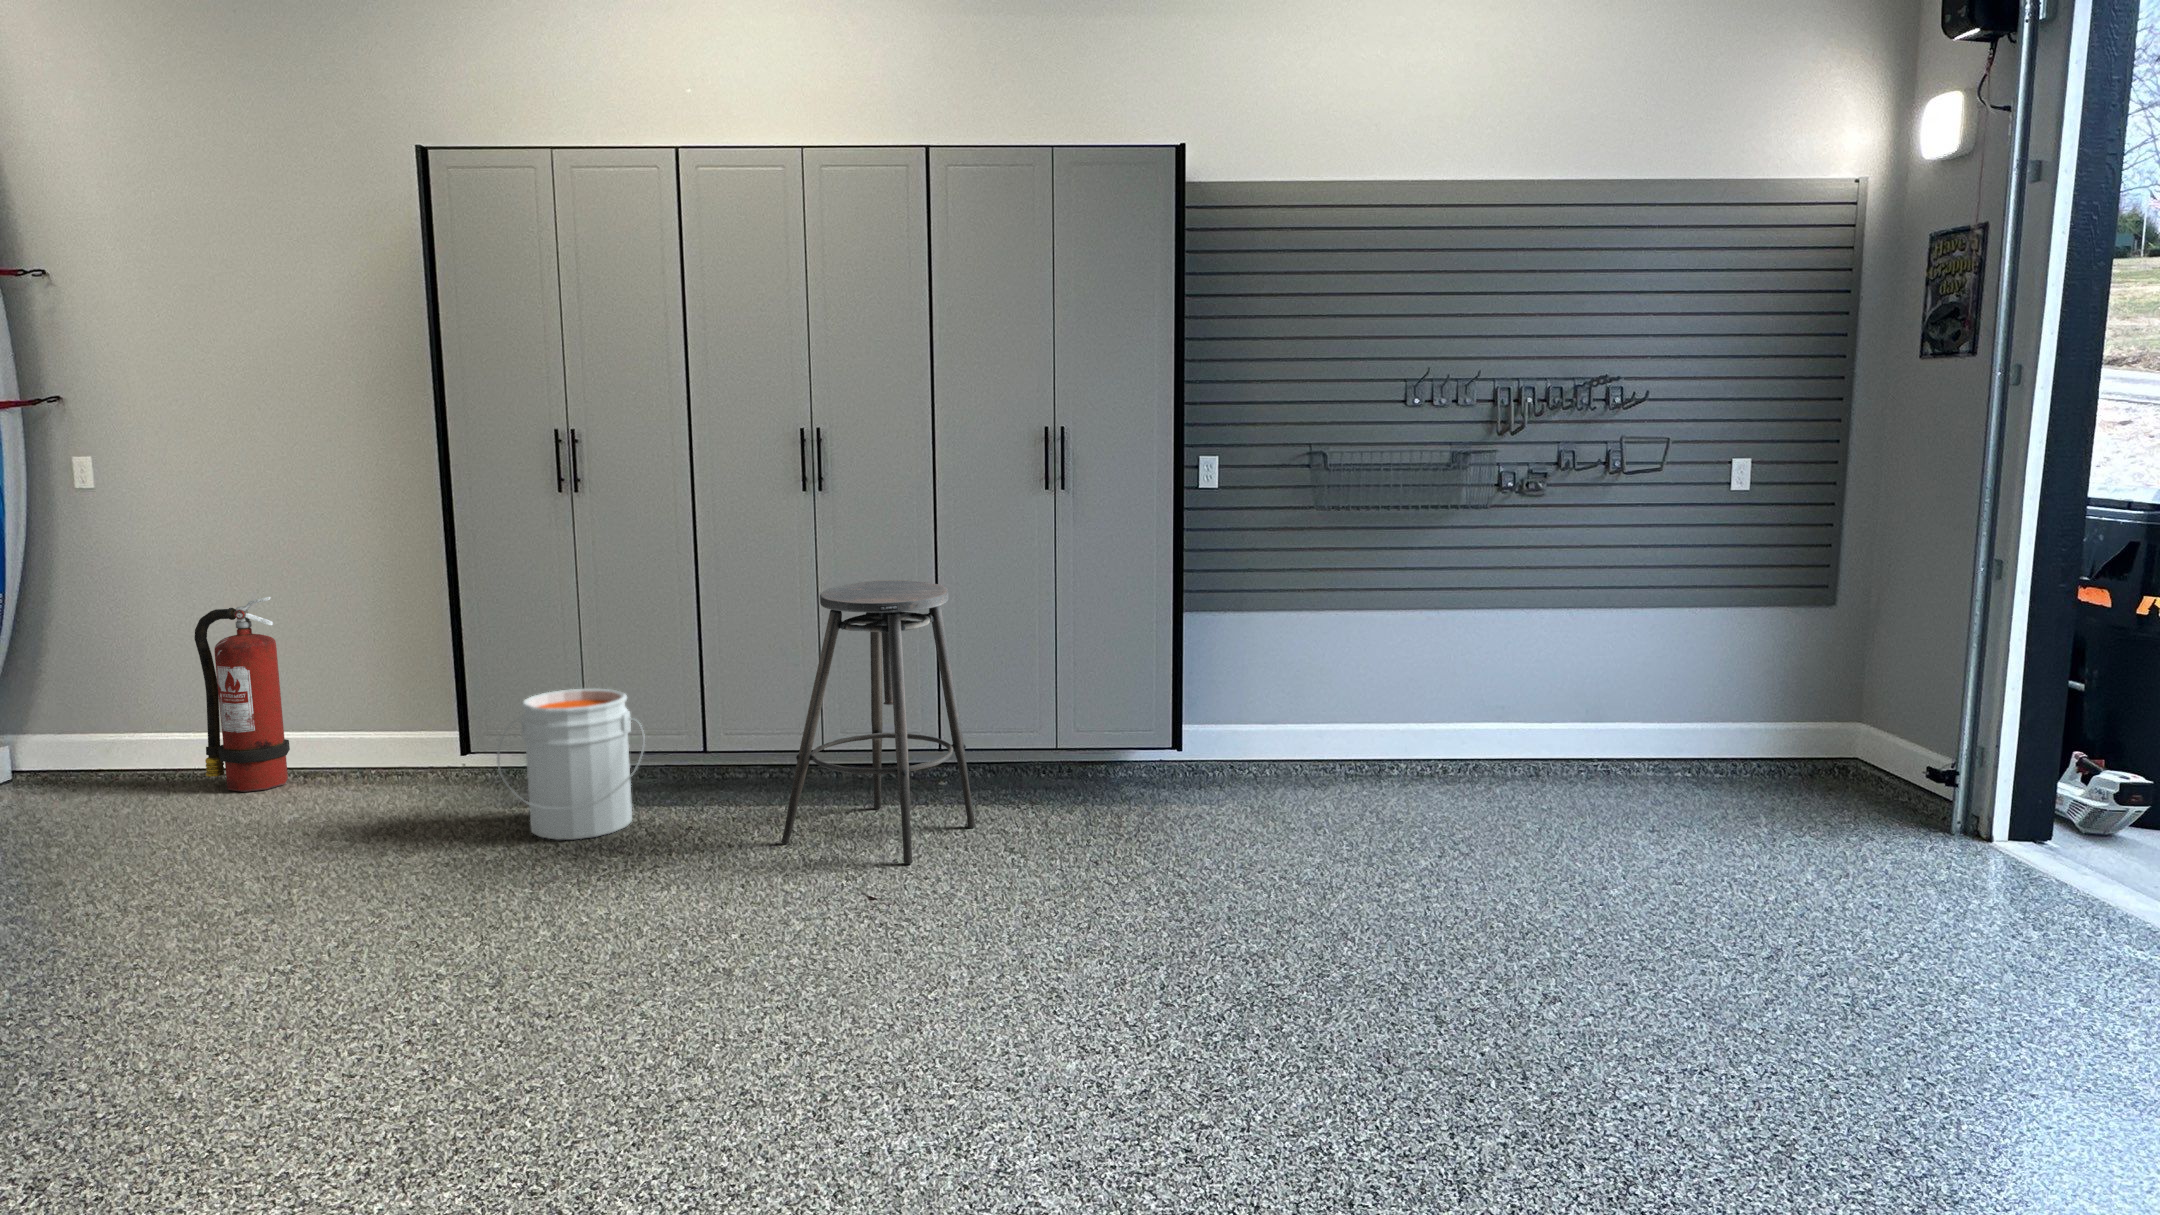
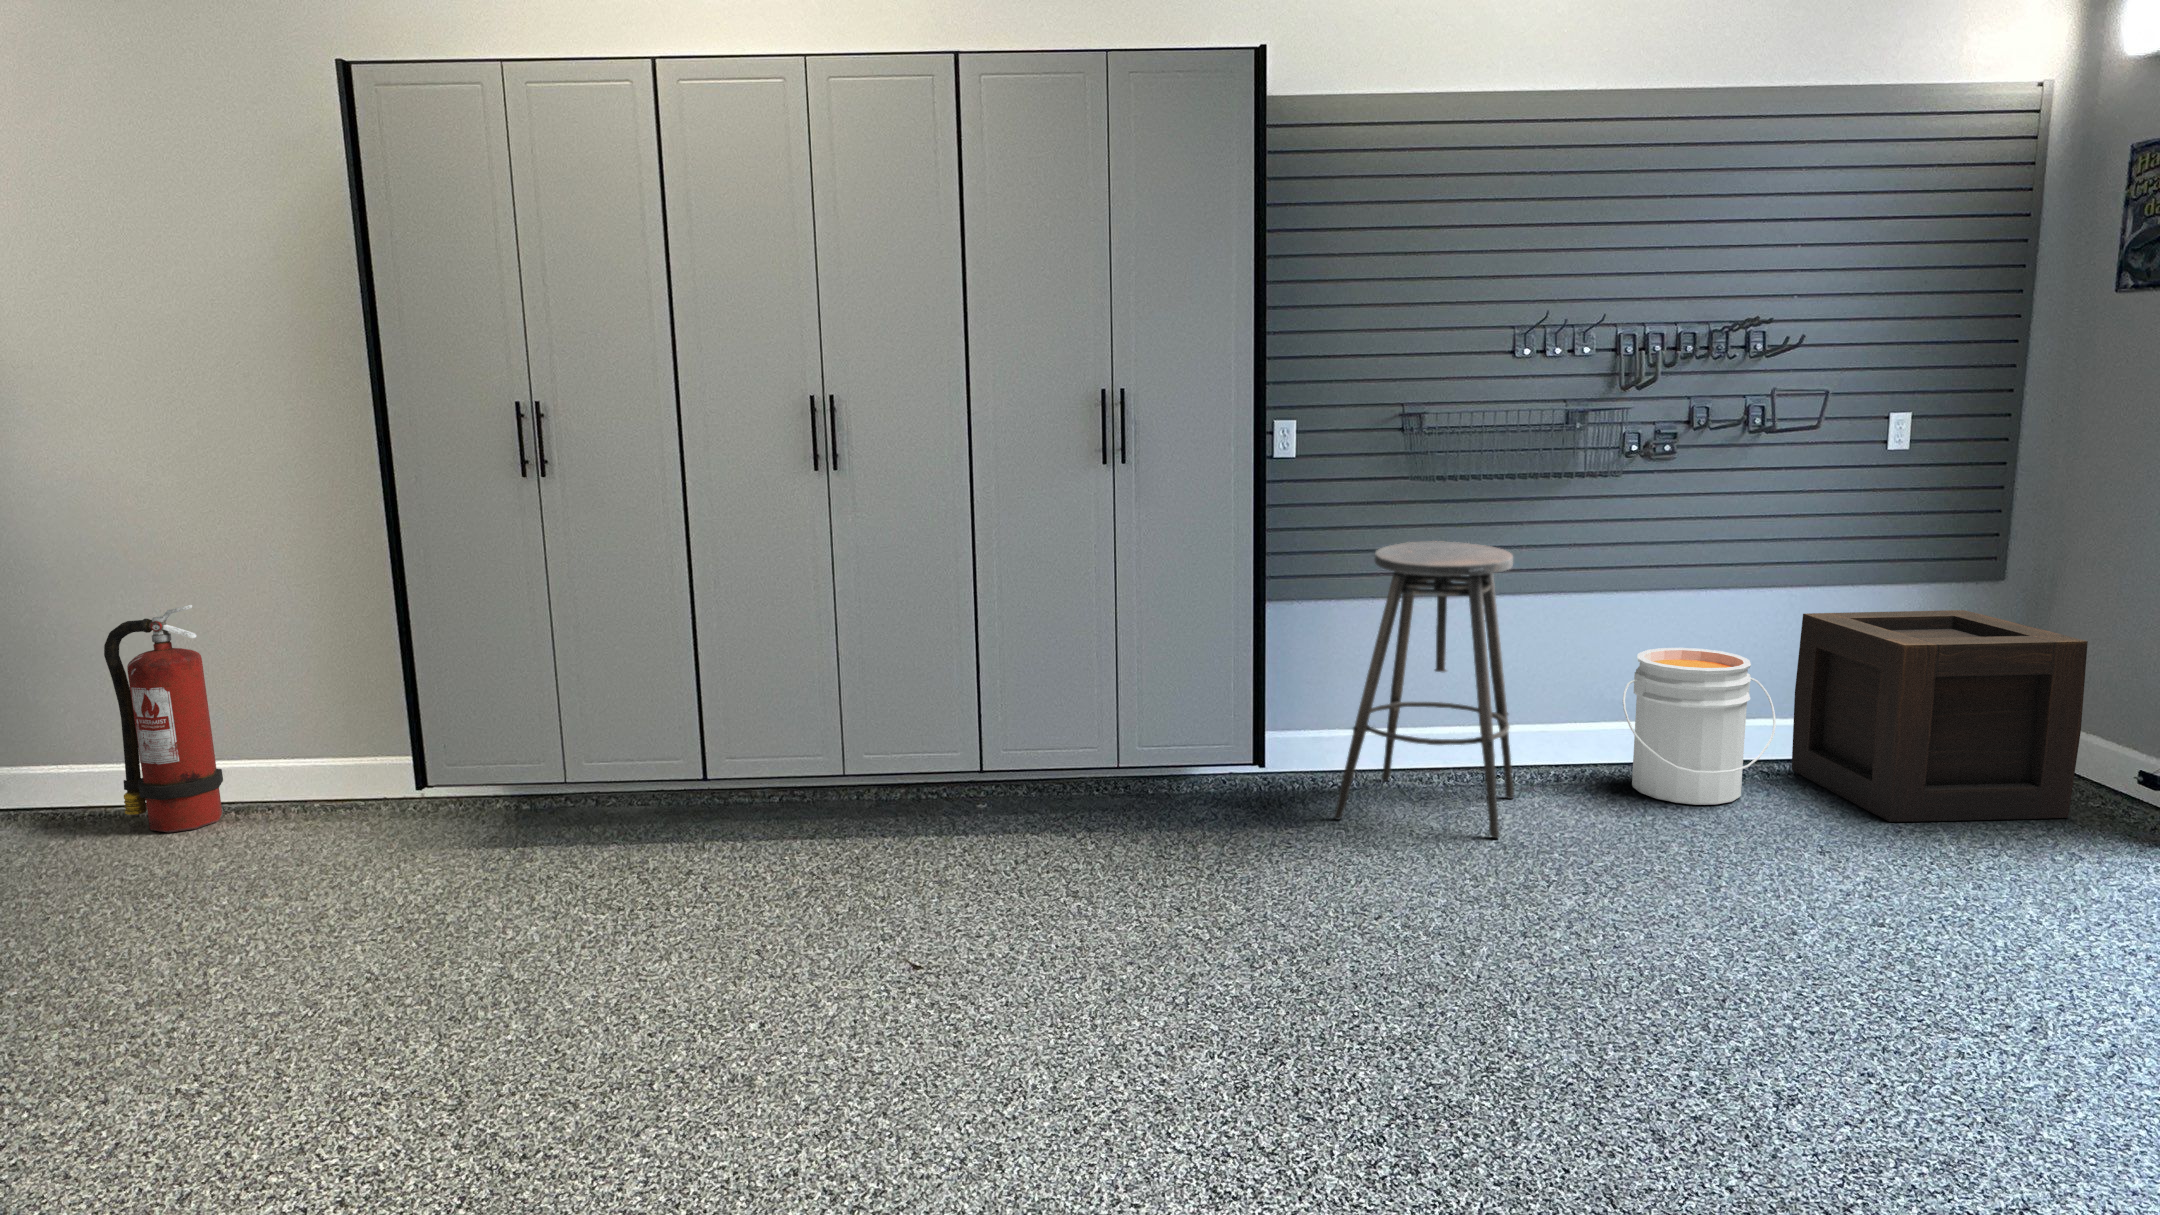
stool: present [781,580,975,864] -> present [1334,541,1514,838]
wooden crate: none [1653,632,1887,810] -> present [1792,610,2088,822]
bucket: present [497,689,645,840] -> present [1623,648,1776,805]

